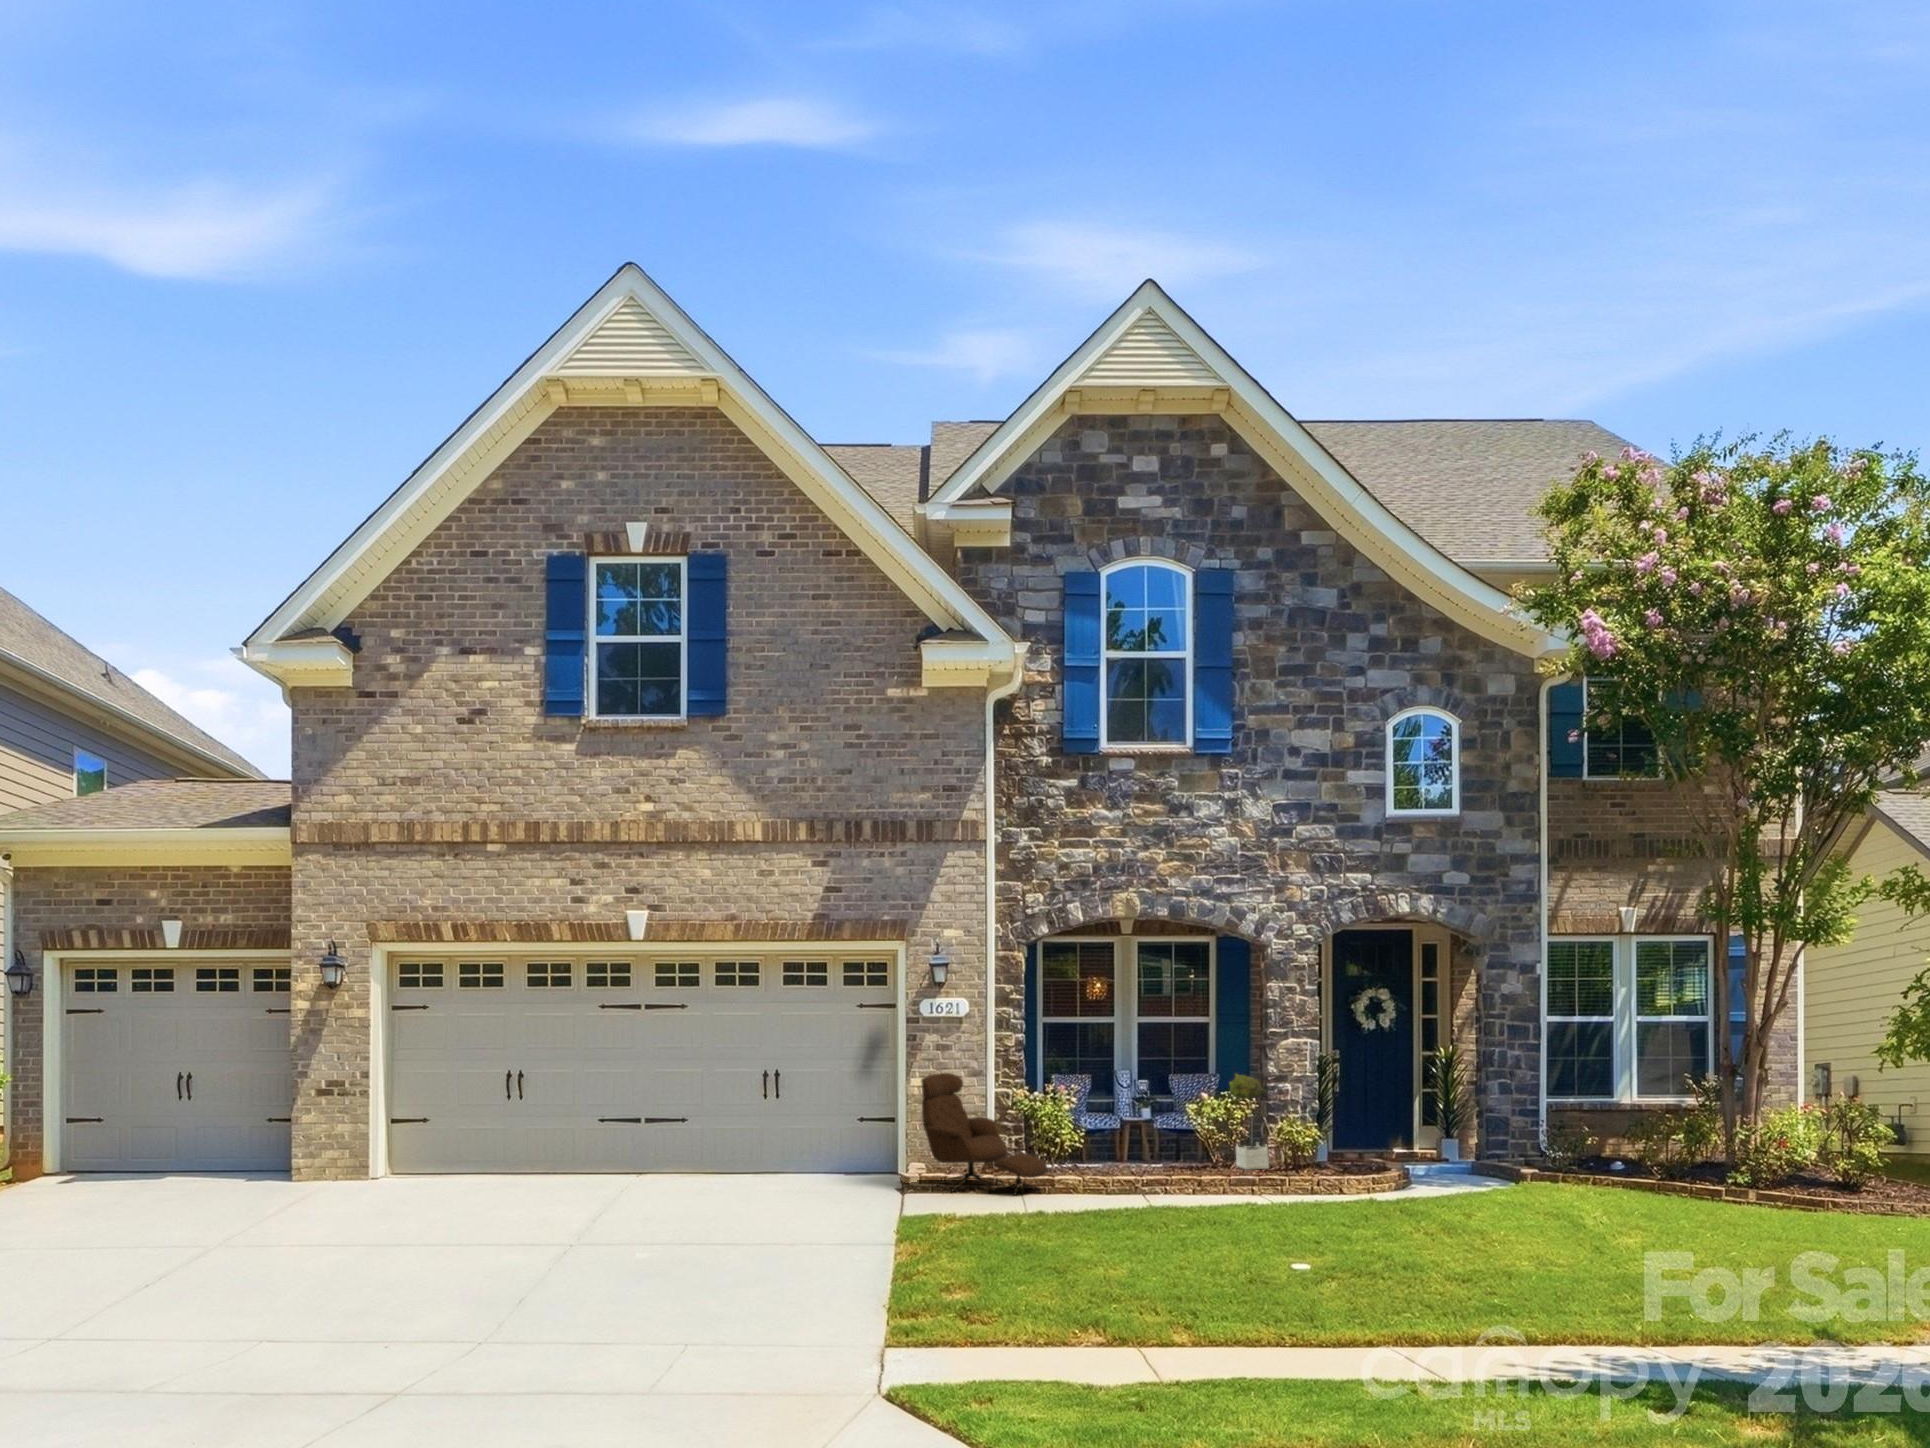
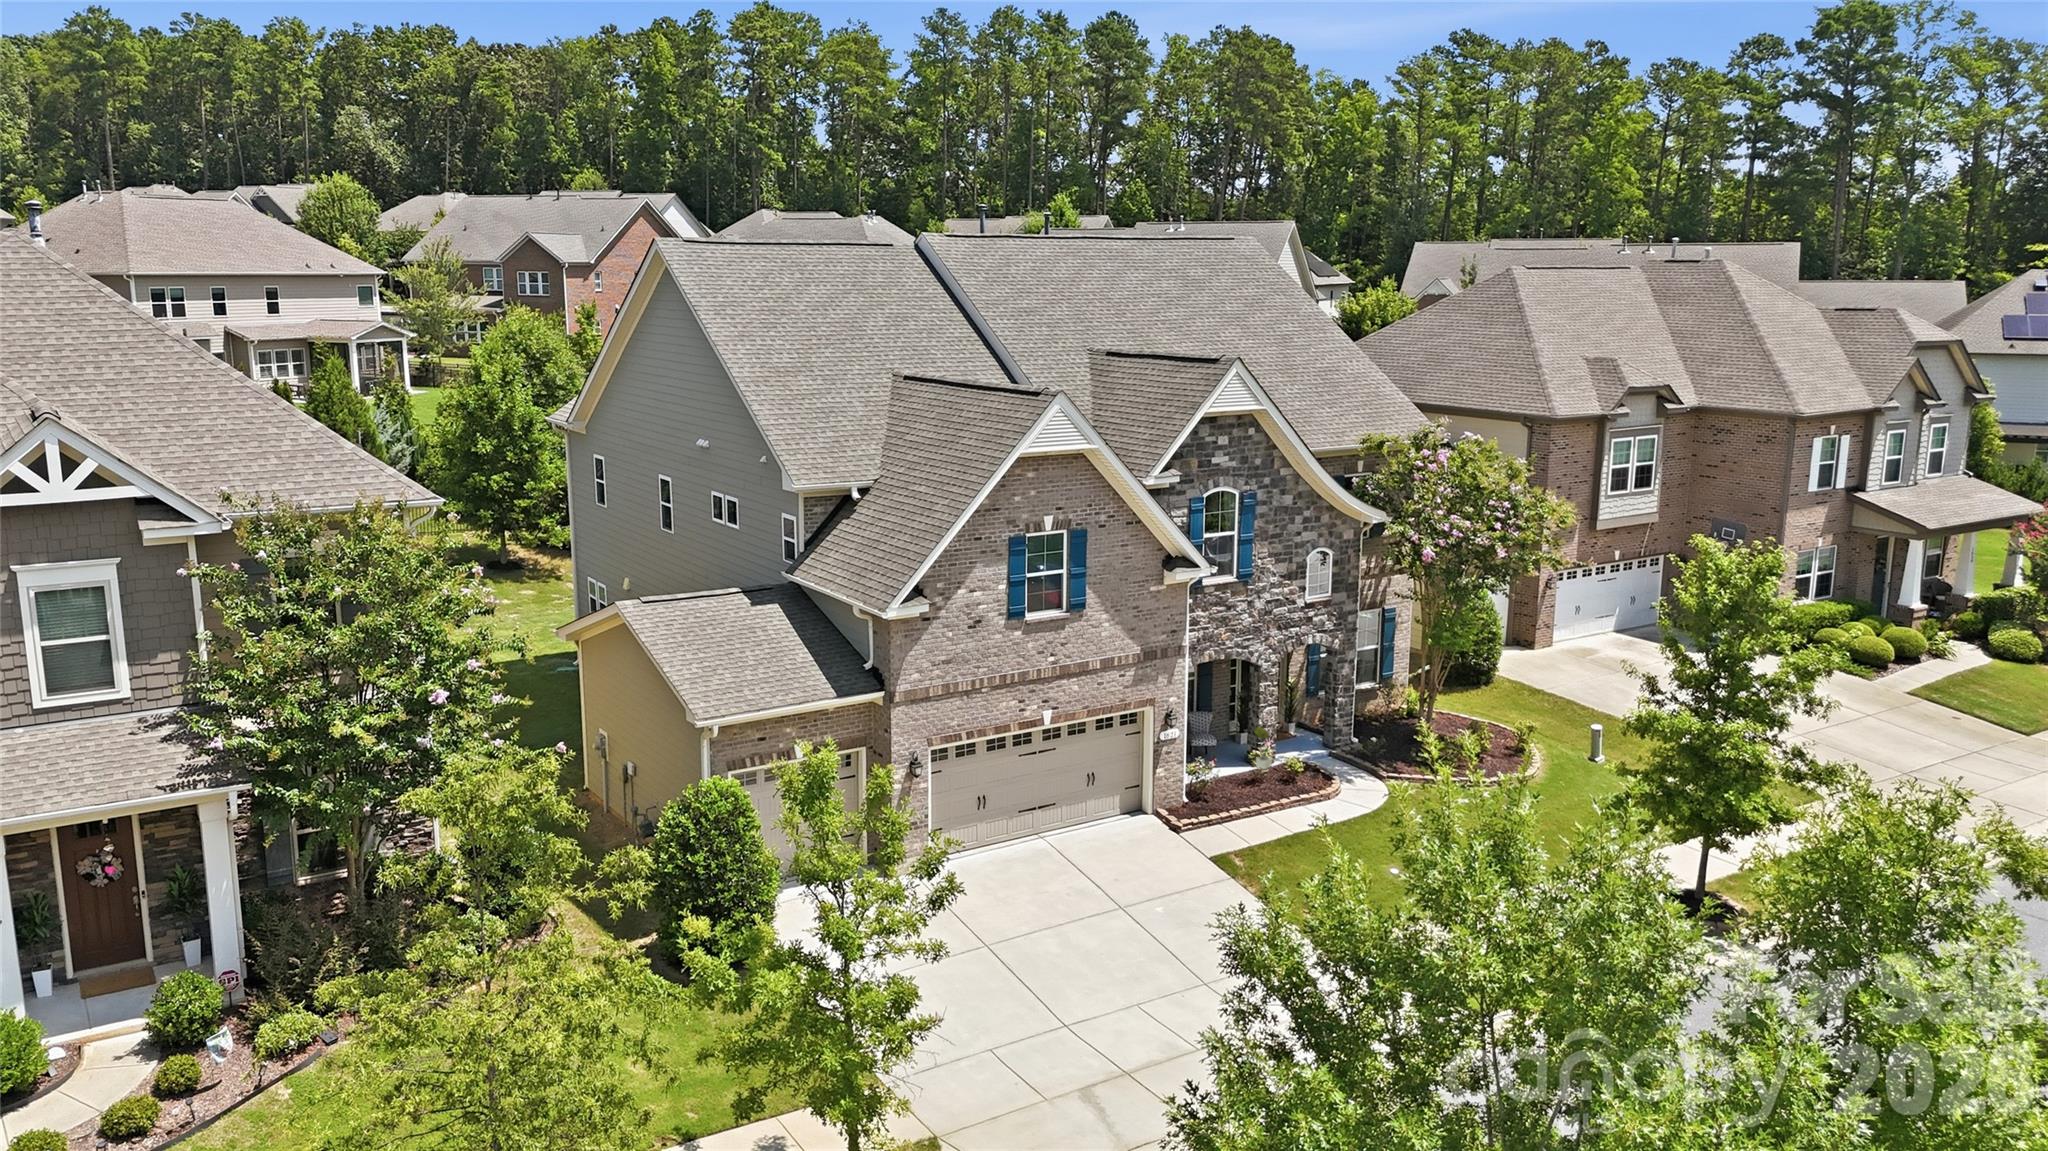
lounge chair: present [921,1073,1048,1195] -> none [1169,756,1226,814]

